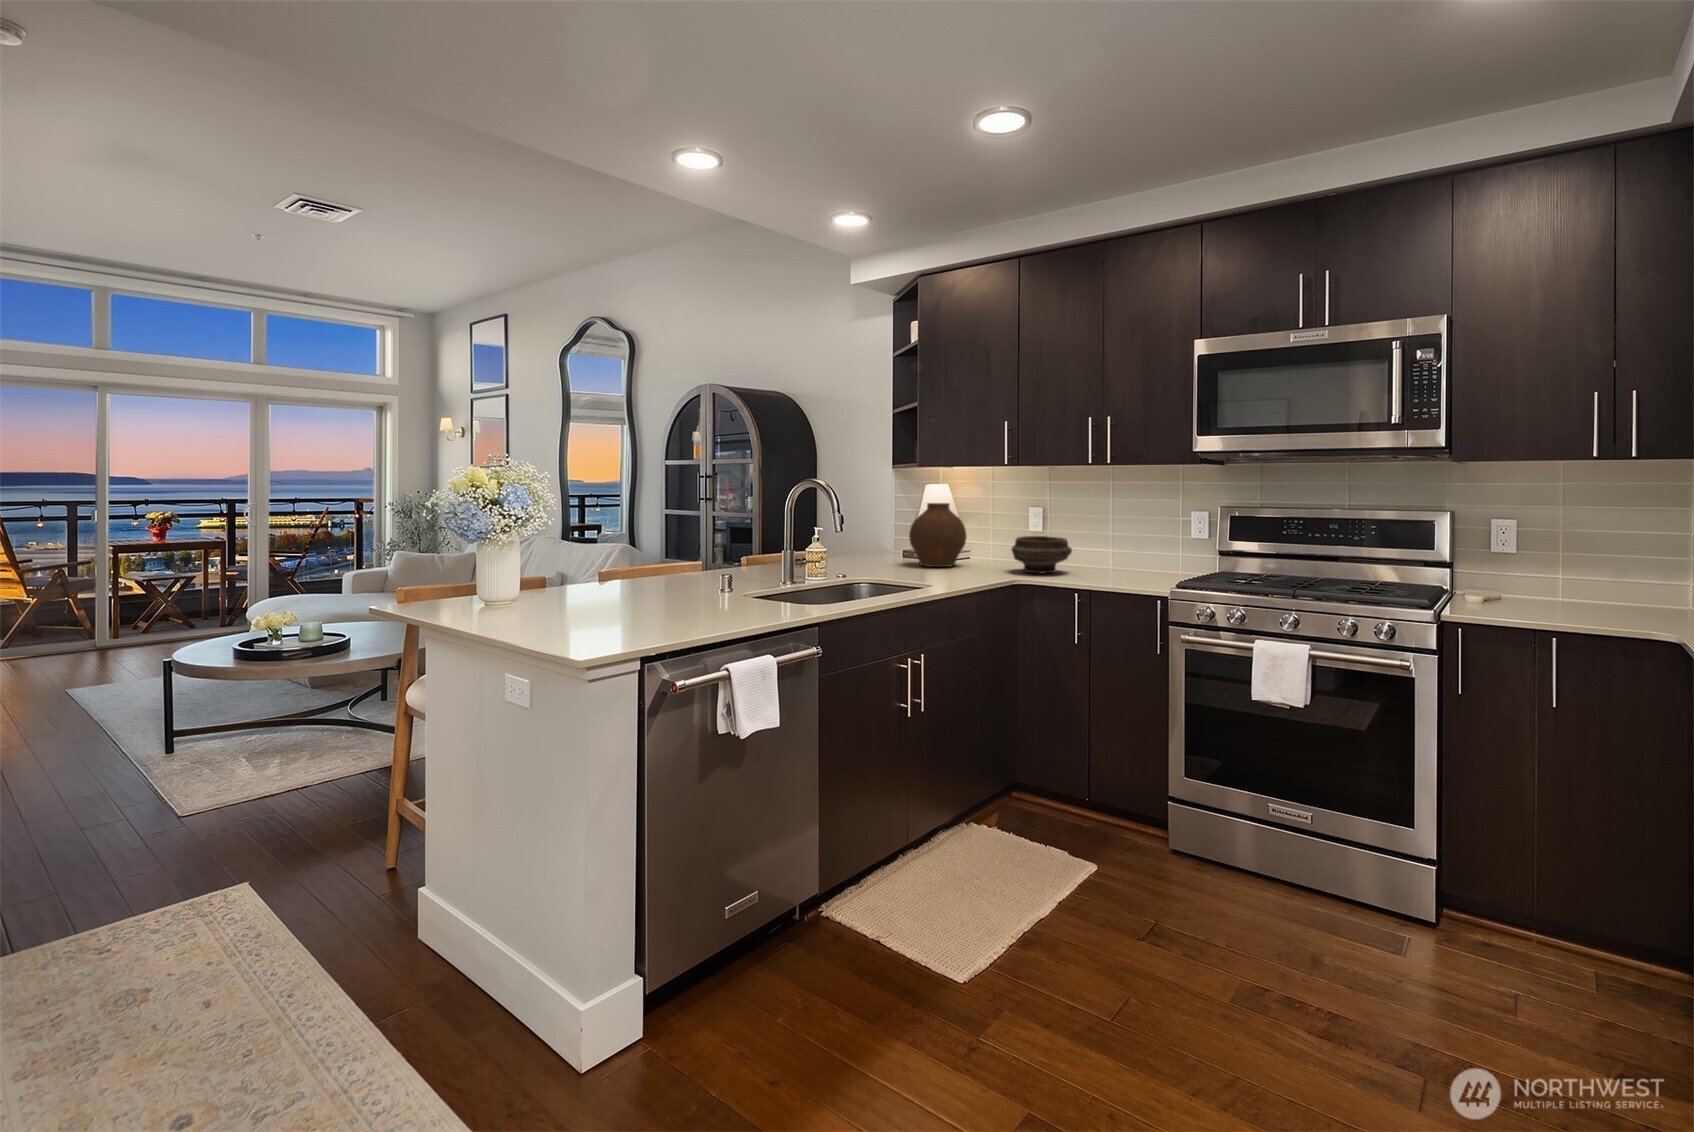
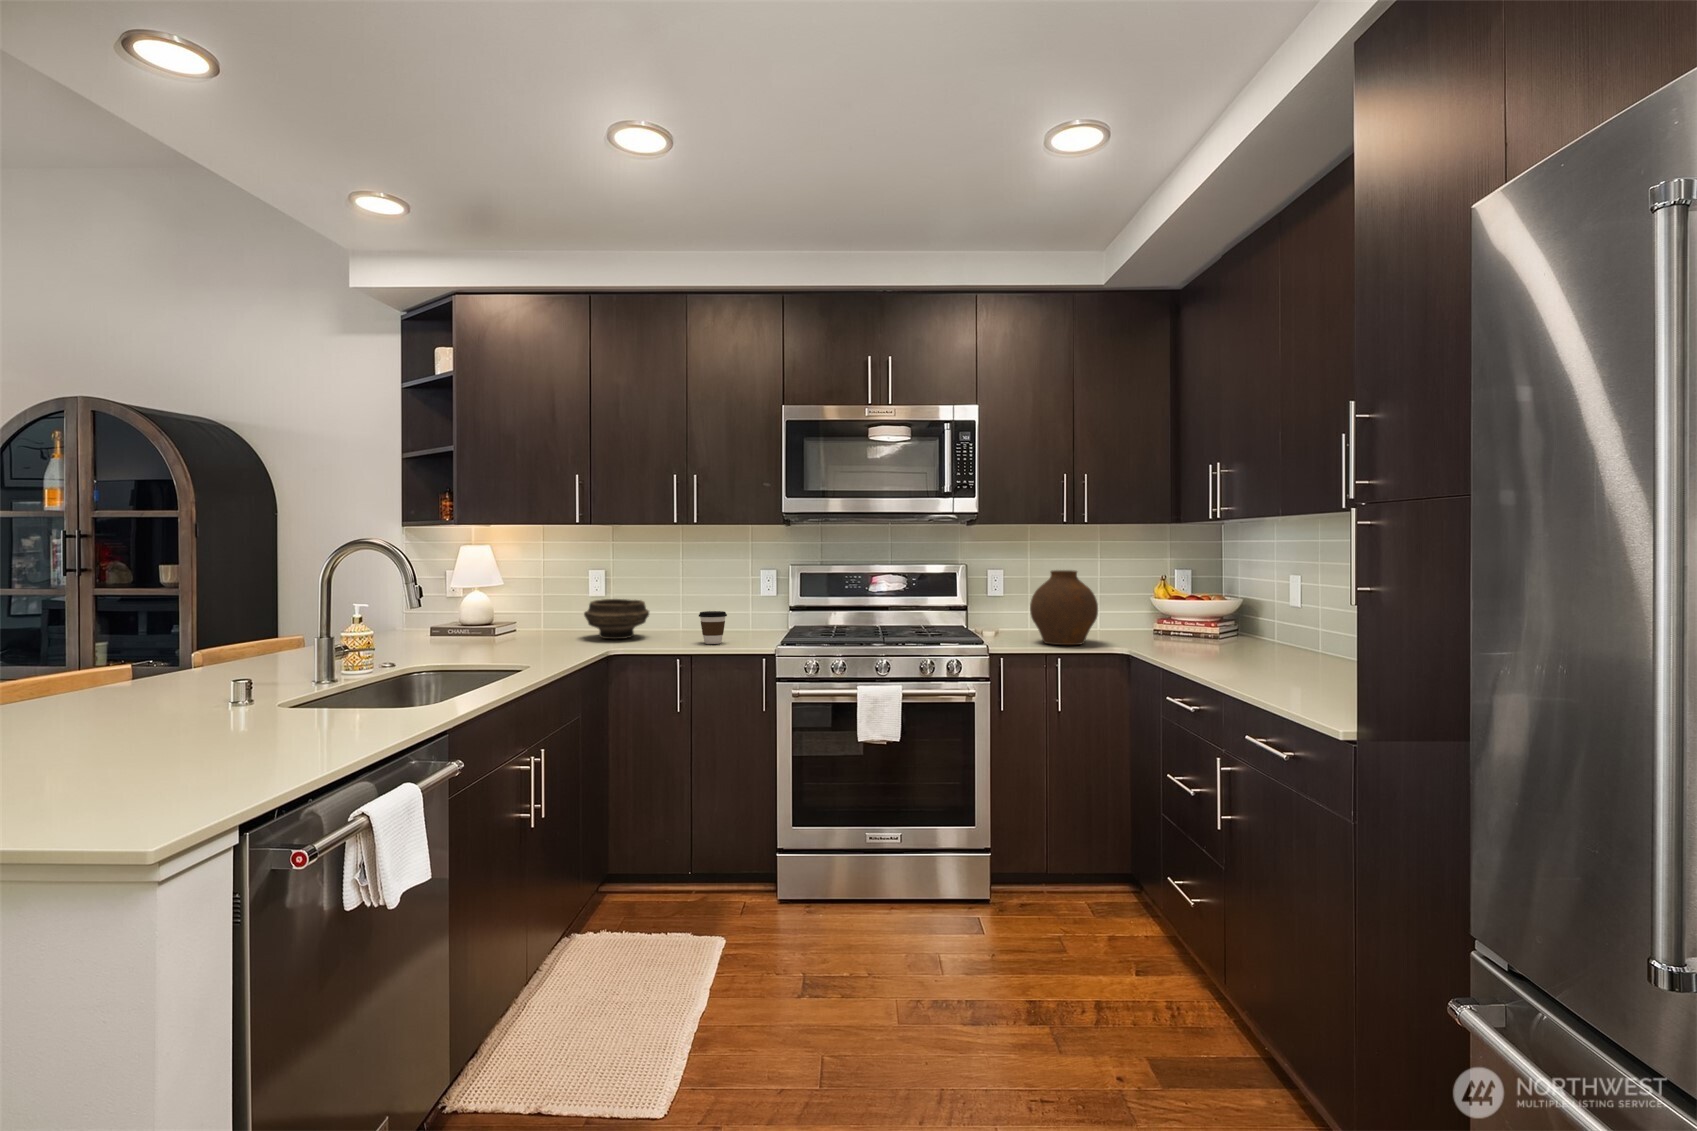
vase: present [909,503,967,567] -> present [1030,570,1098,645]
coffee cup: none [1110,551,1140,584] -> present [699,611,727,644]

